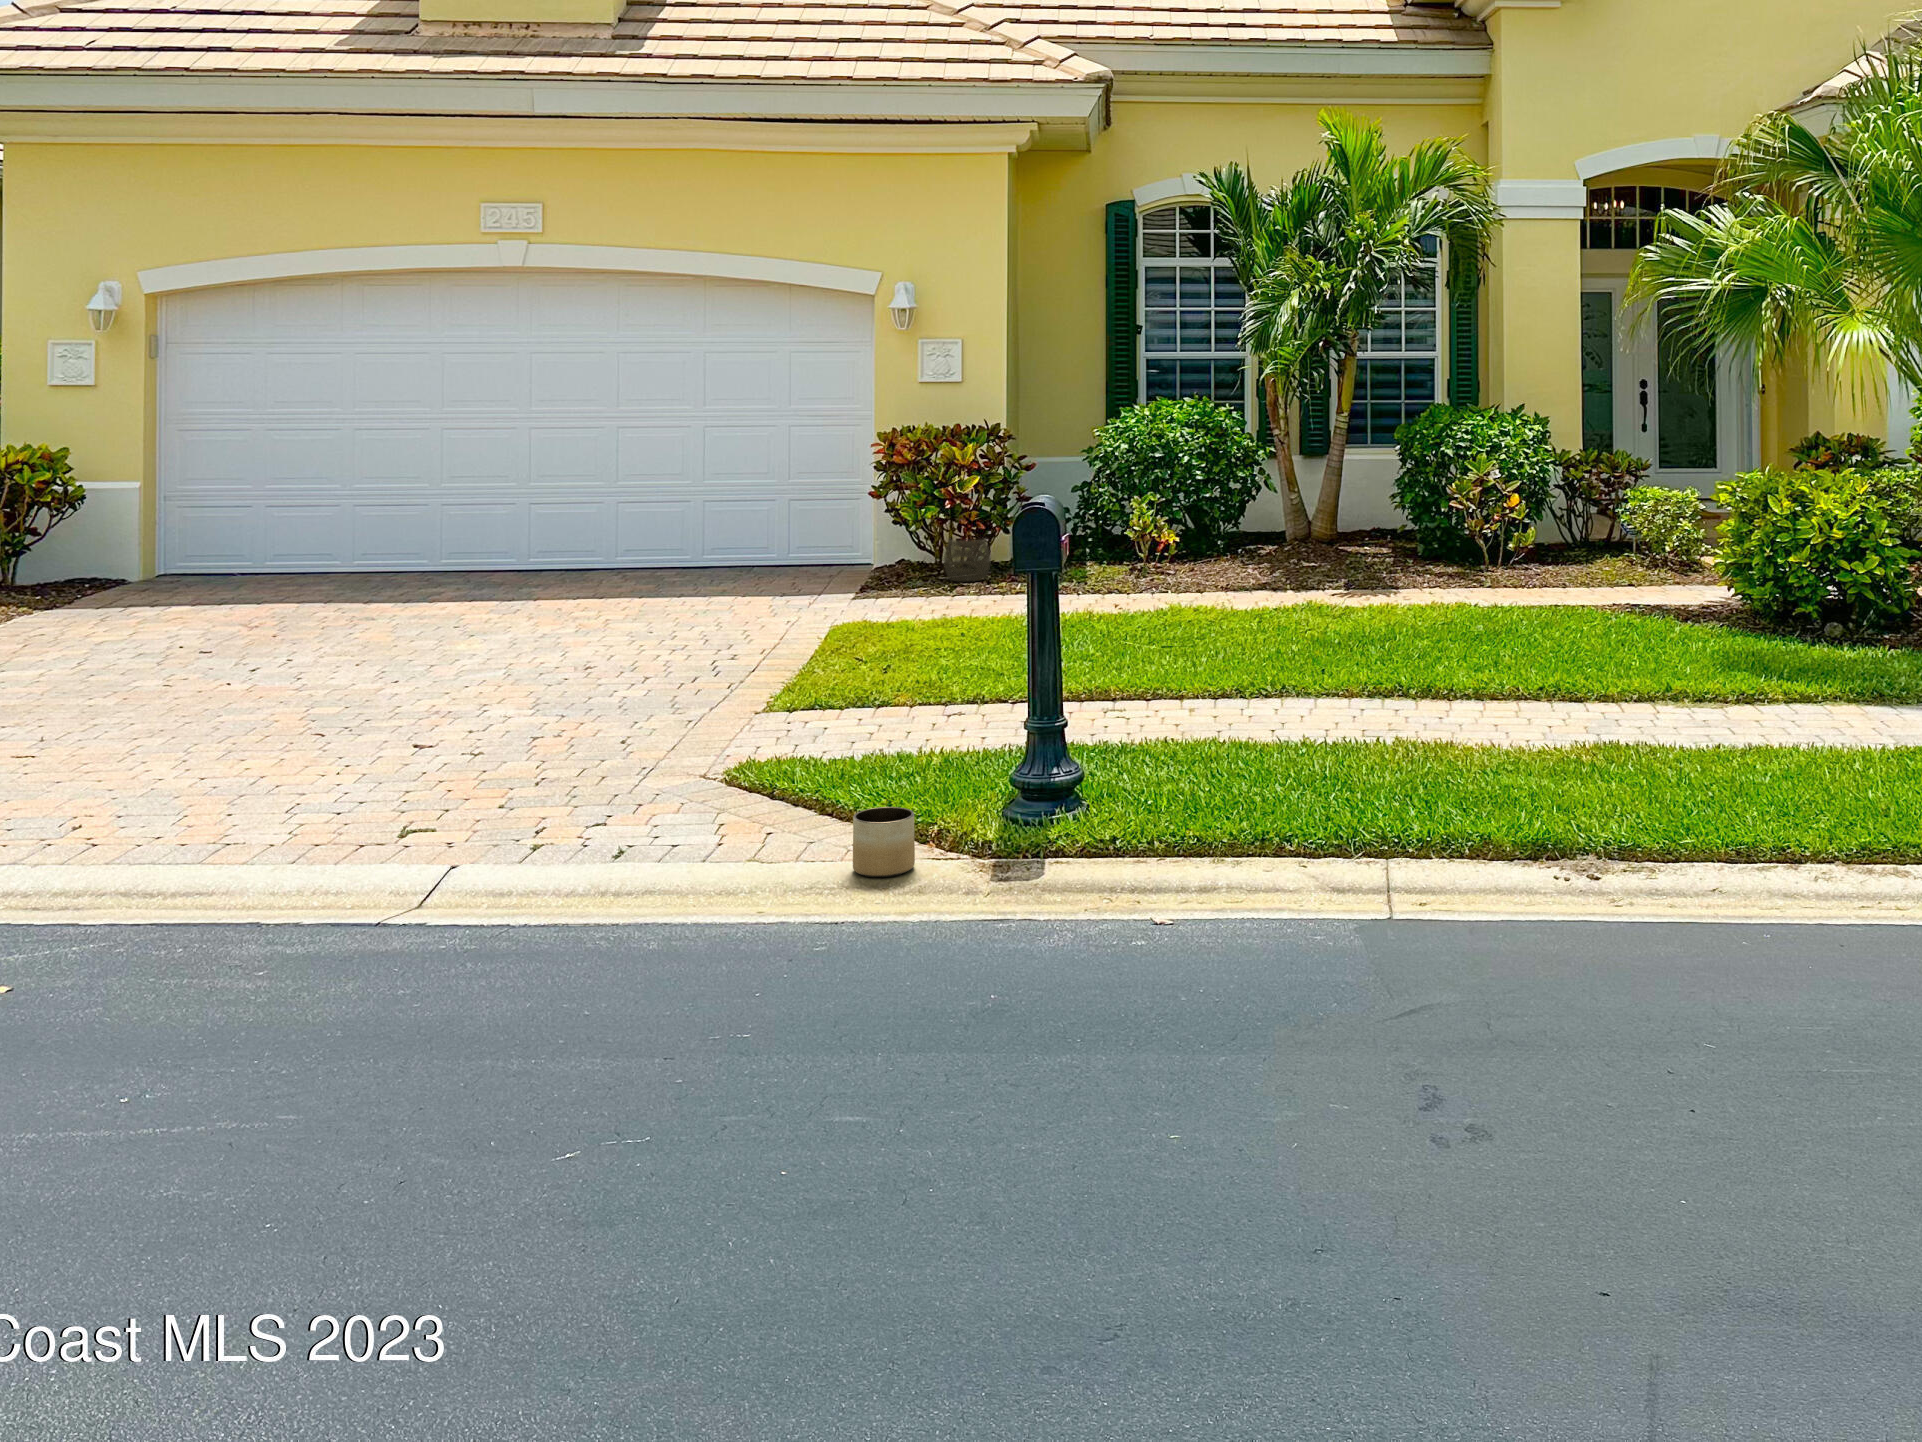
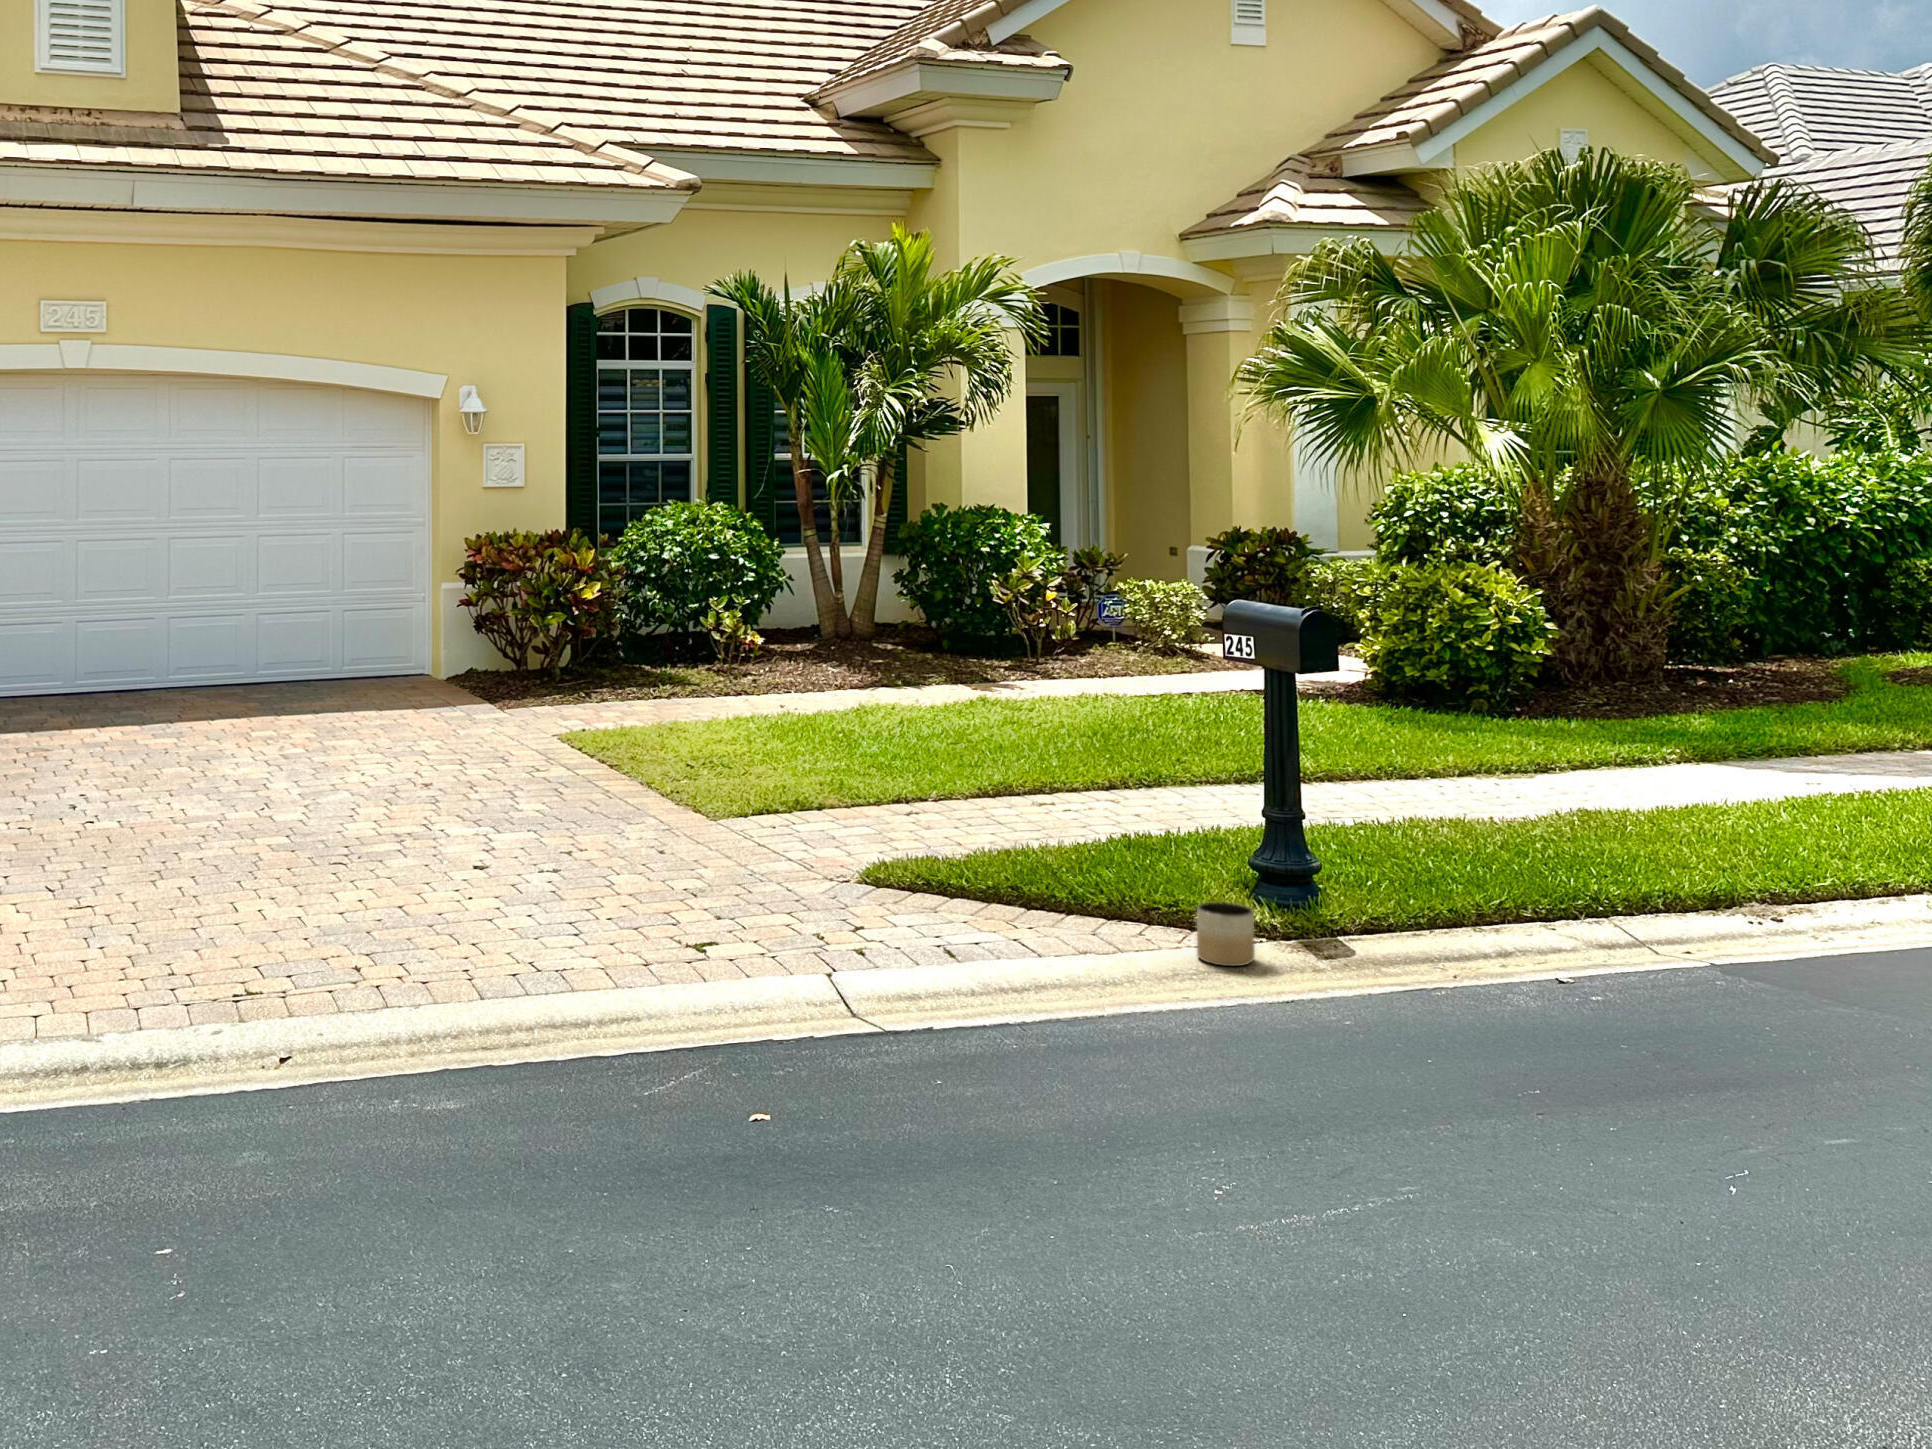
woven basket: present [944,538,991,582] -> none [562,651,611,698]

